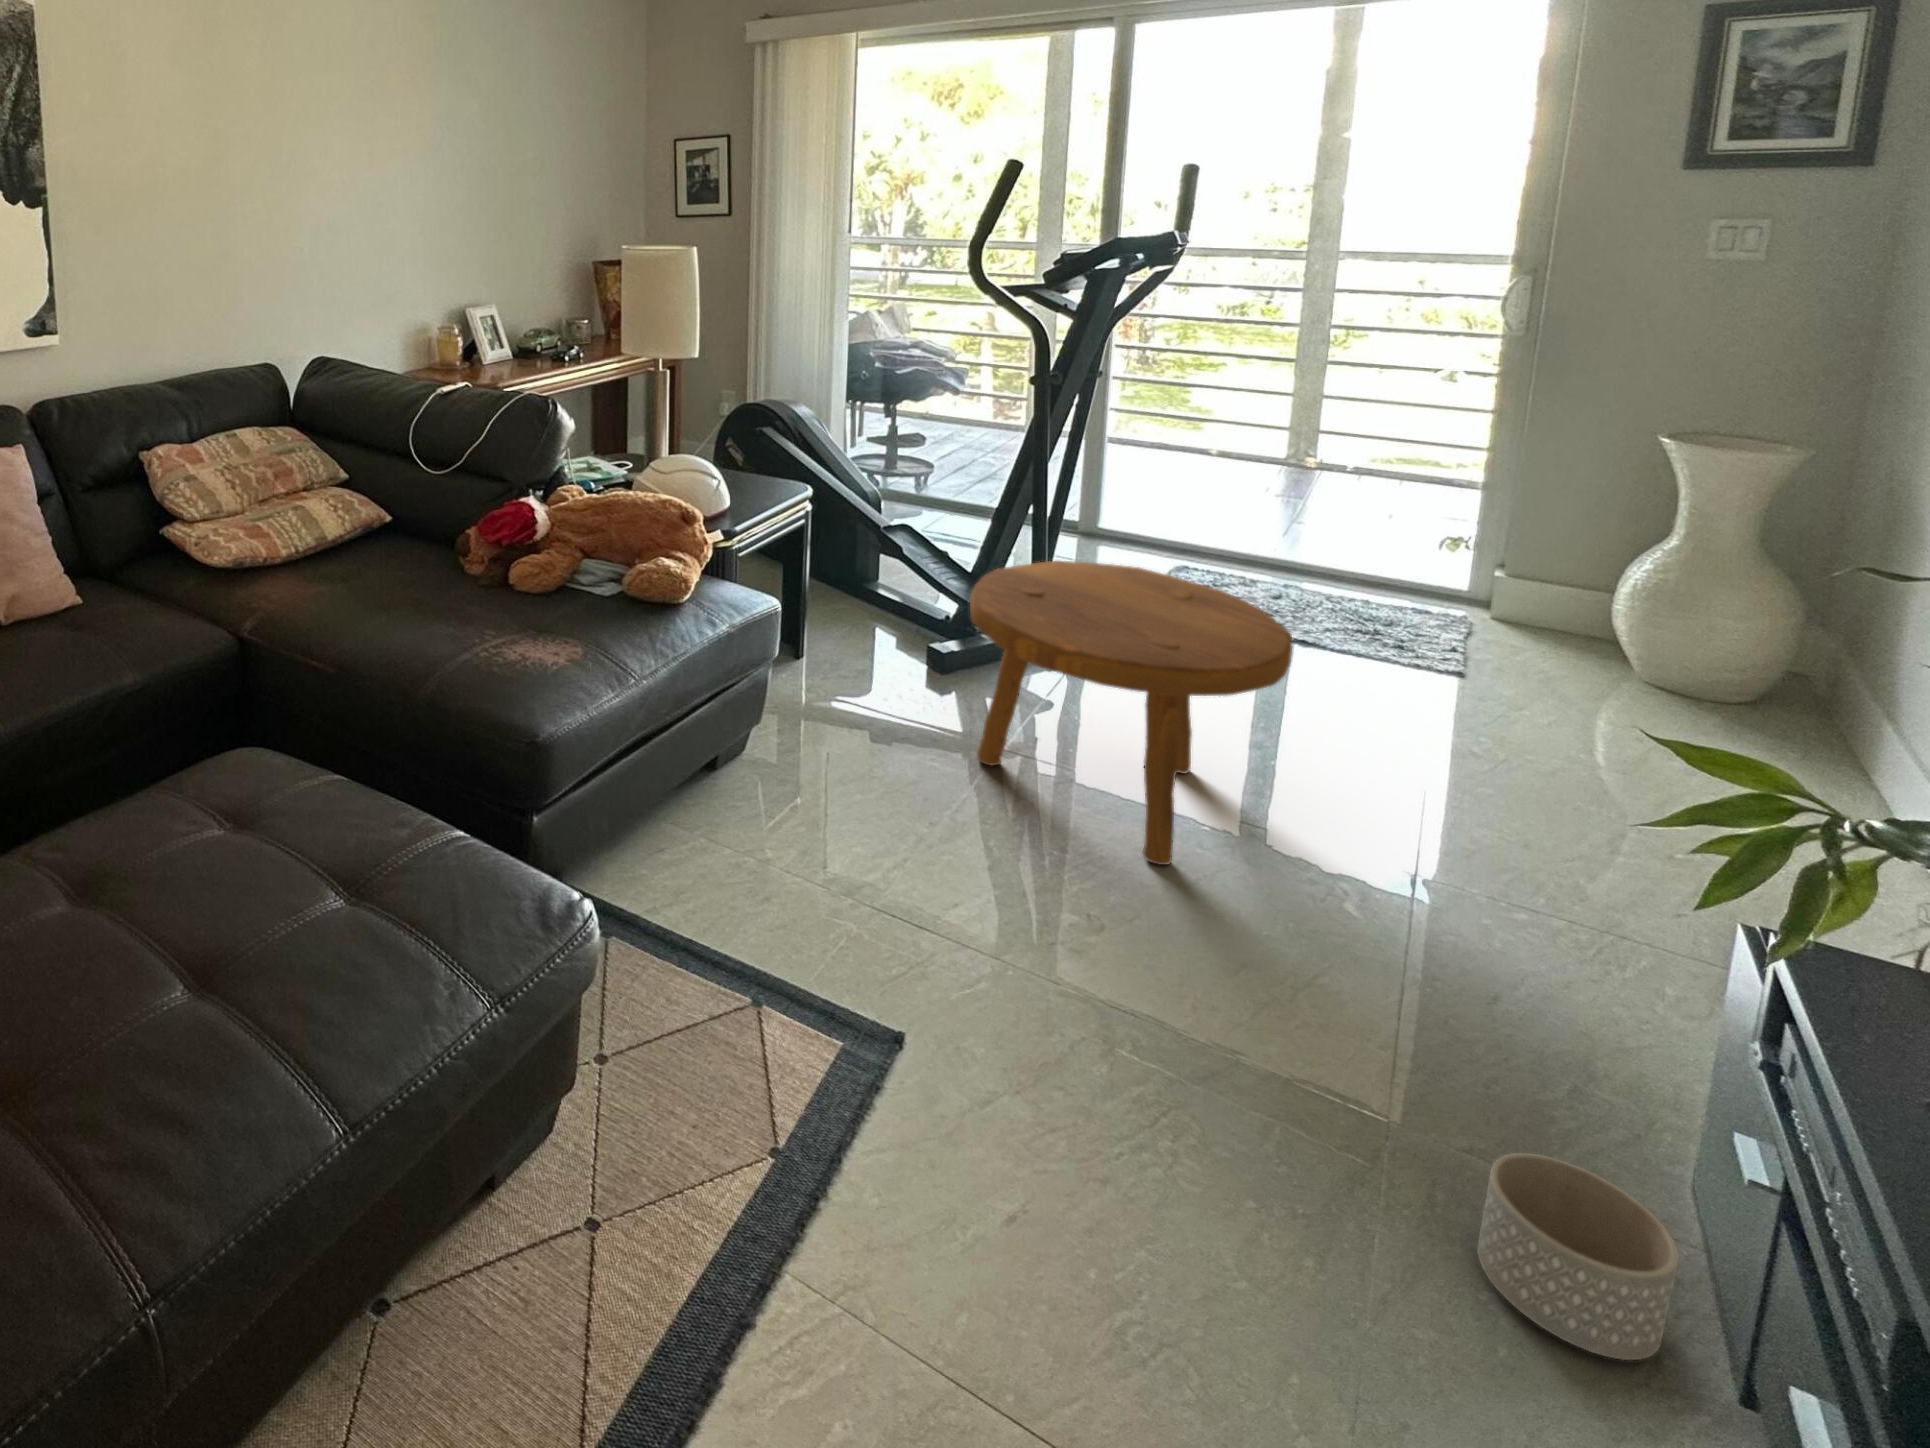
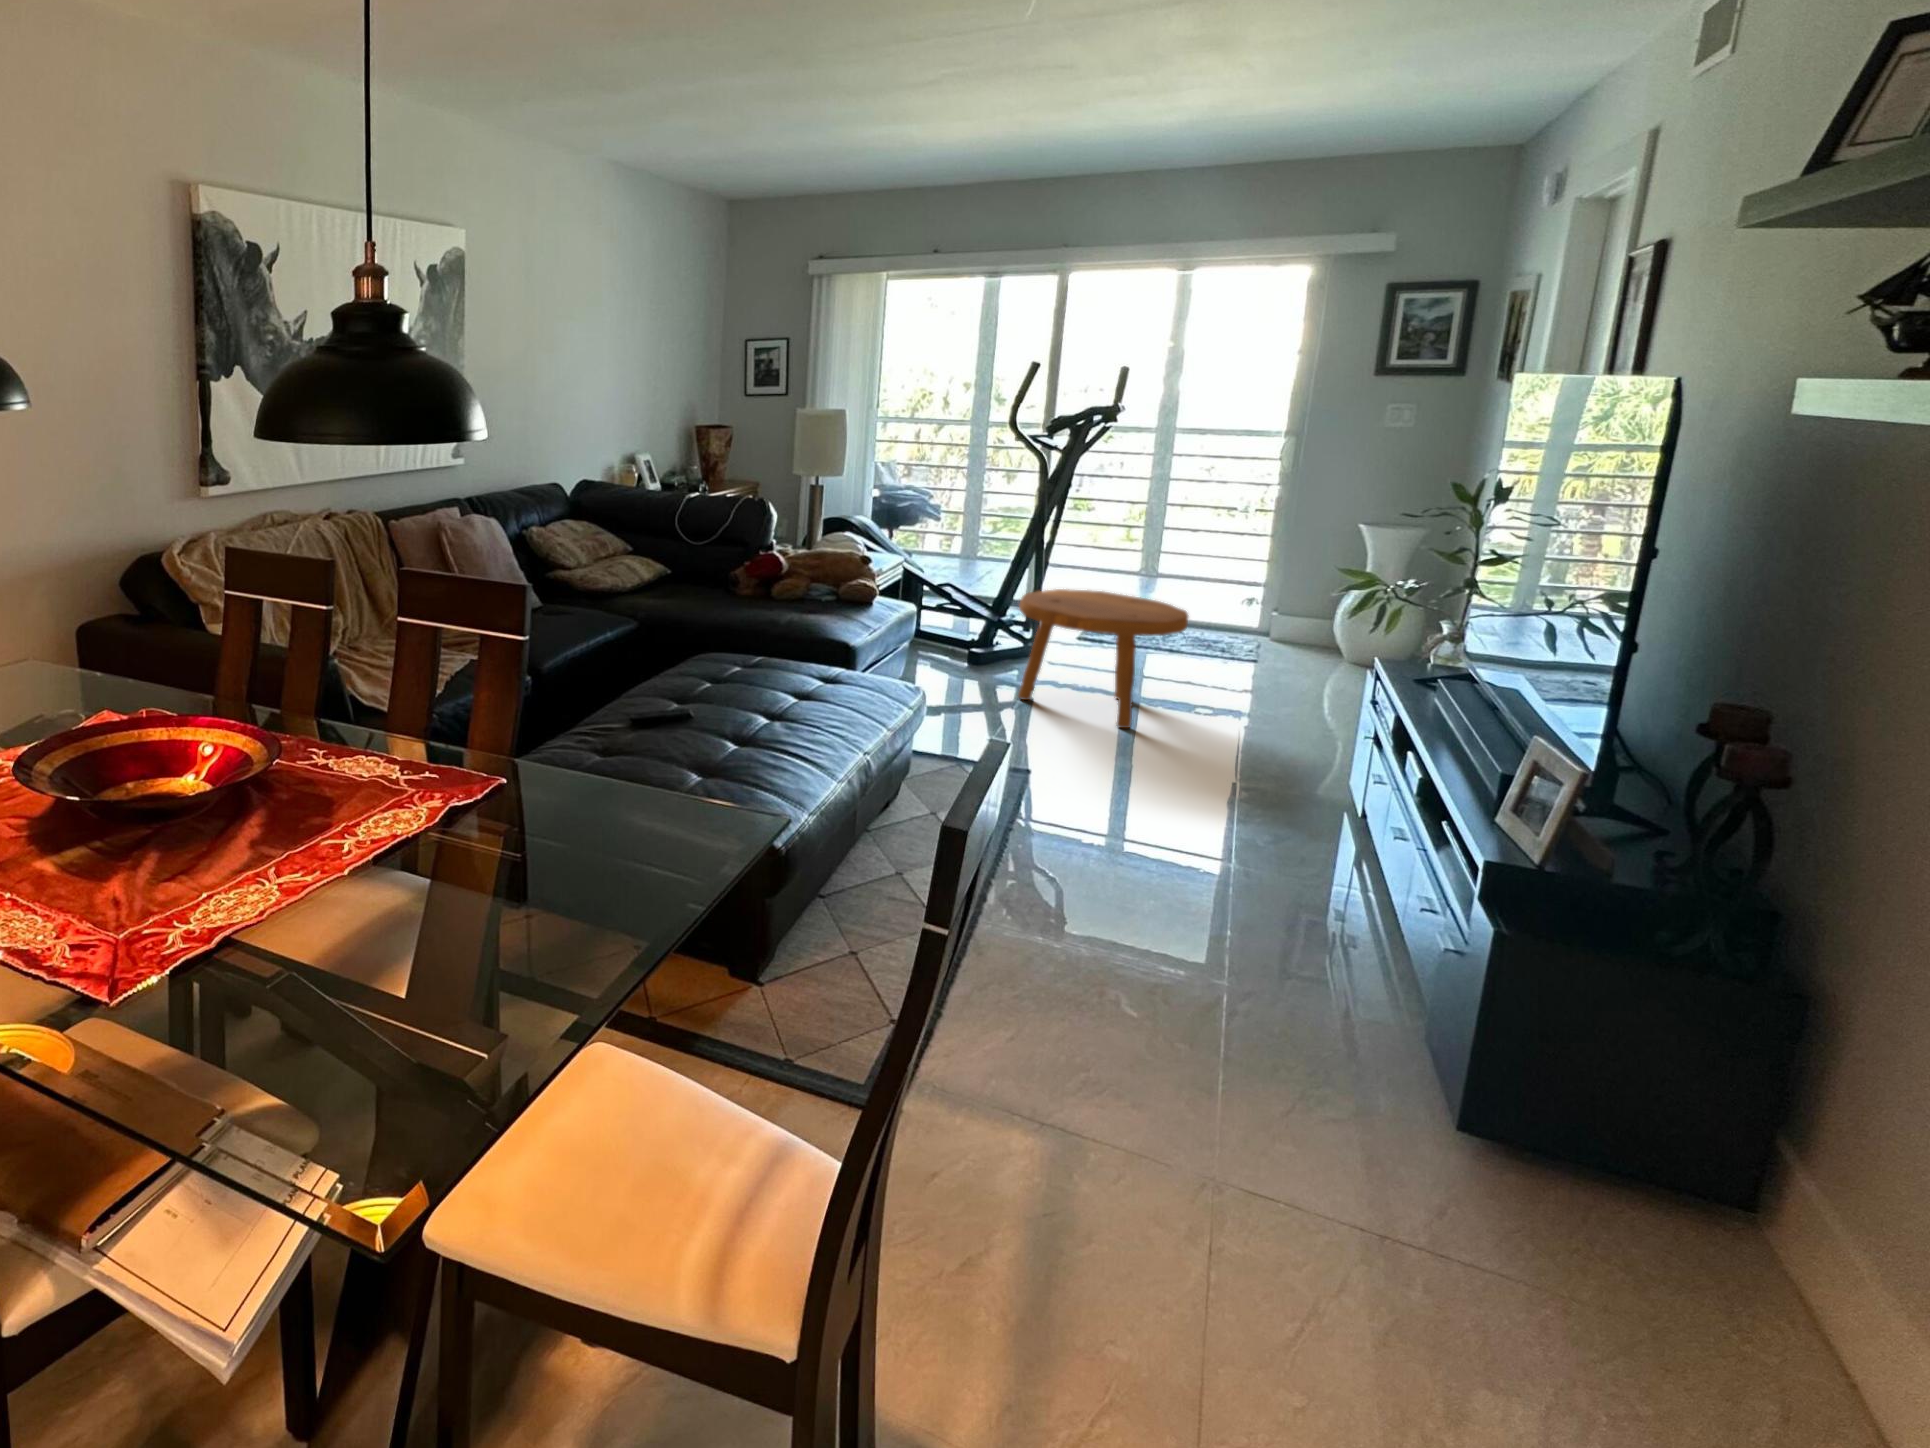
planter: present [1477,1153,1679,1360] -> none [1281,773,1352,830]

